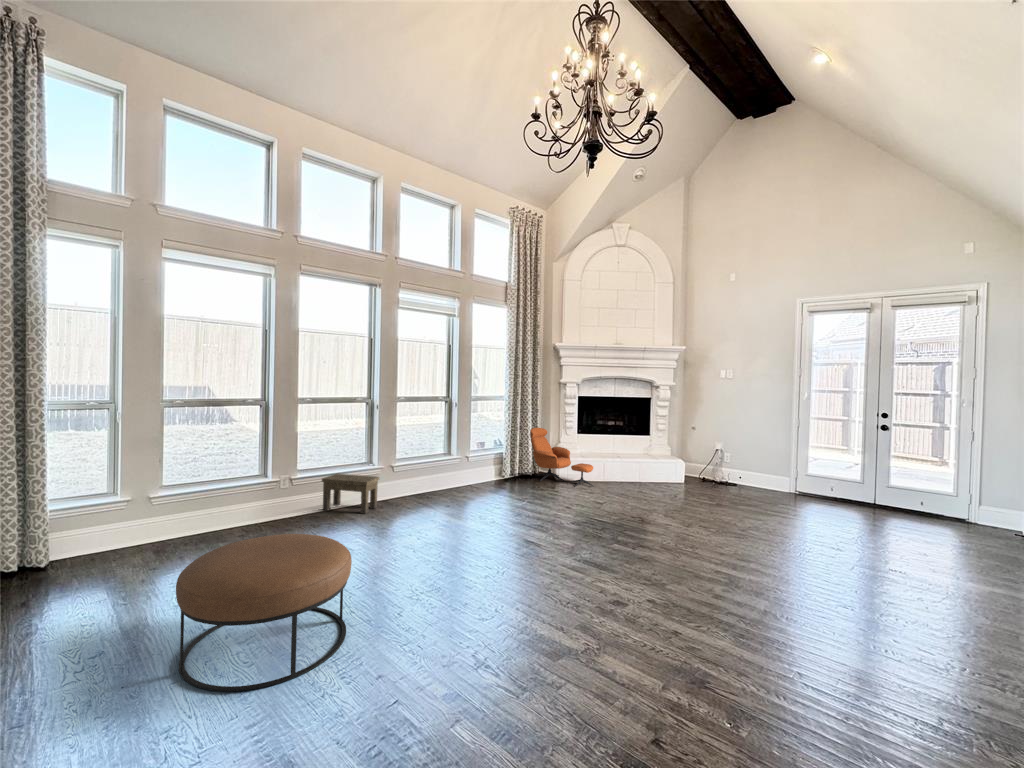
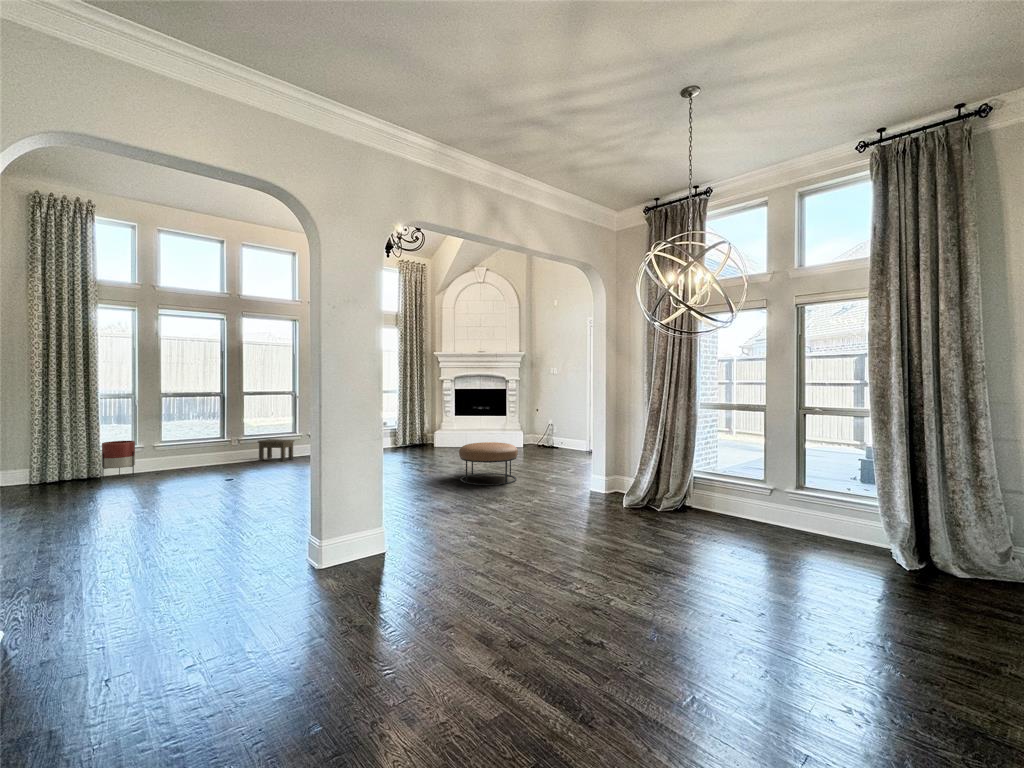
lounge chair: present [530,428,593,486] -> none [415,412,454,450]
planter: none [48,490,116,573] -> present [102,441,135,479]
ottoman: present [176,534,352,691] -> present [459,442,518,485]

